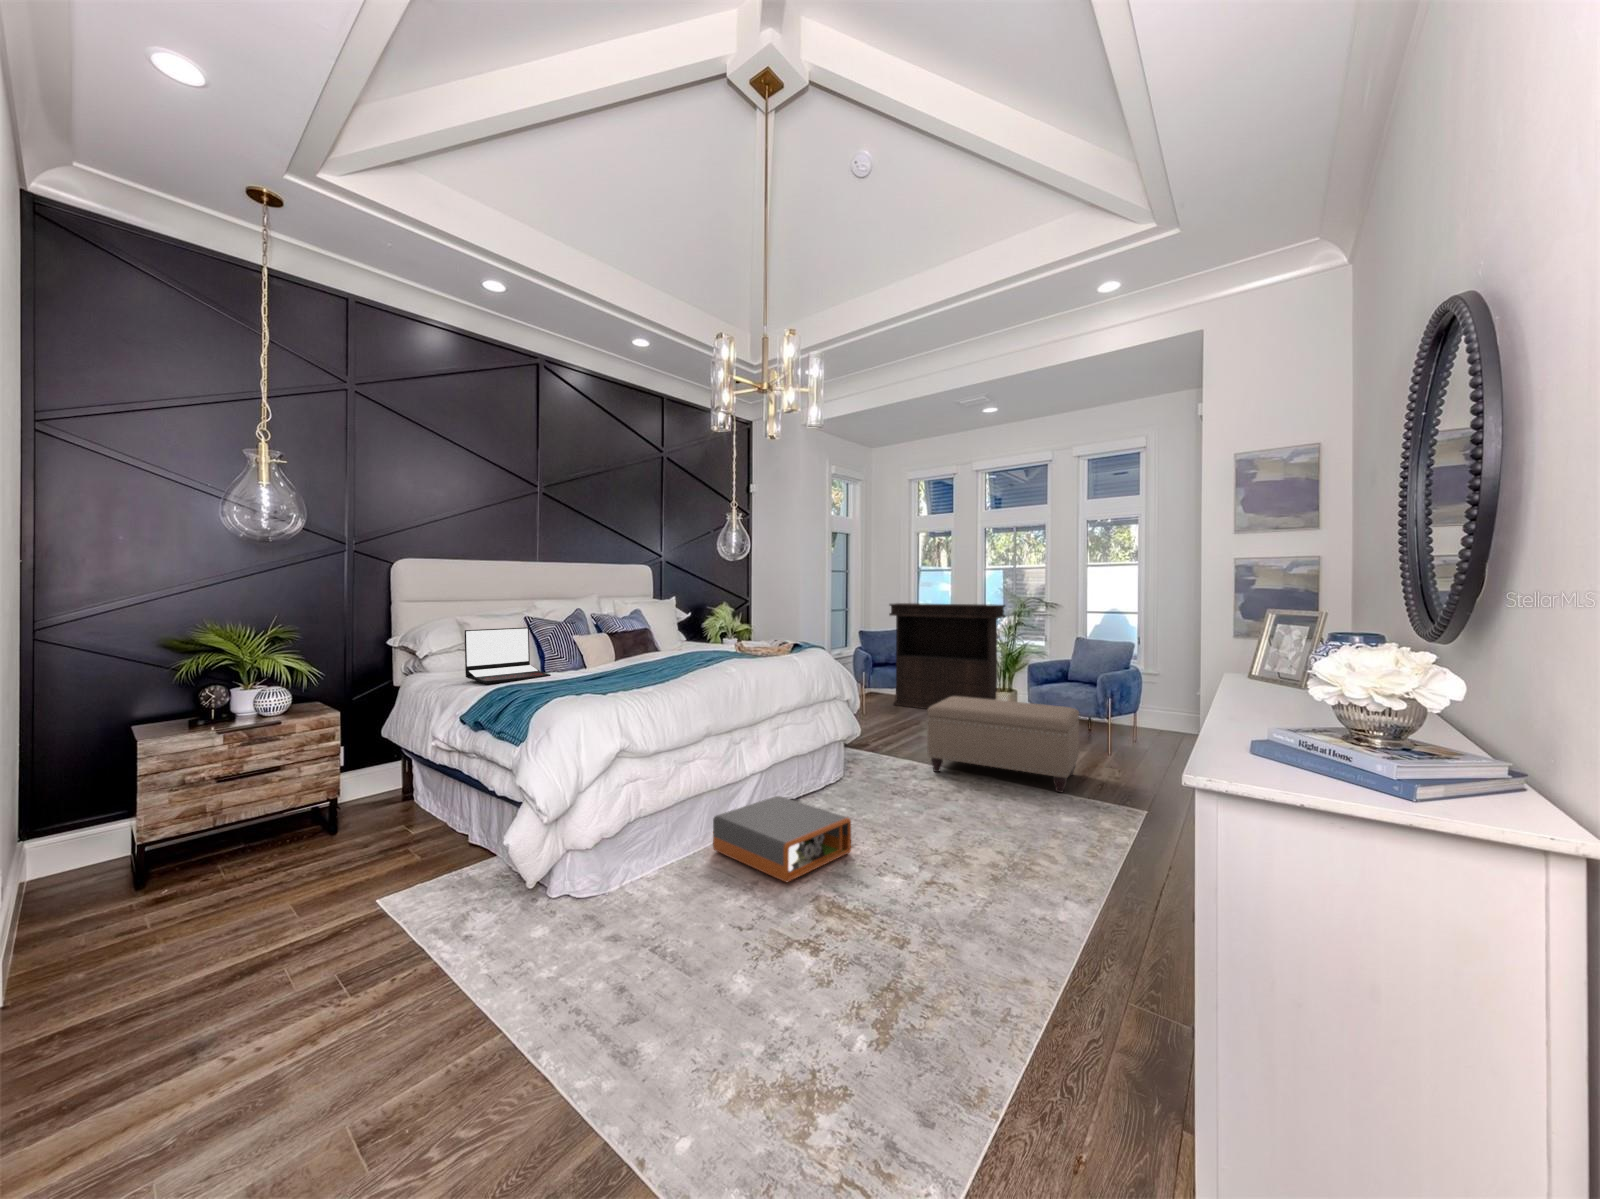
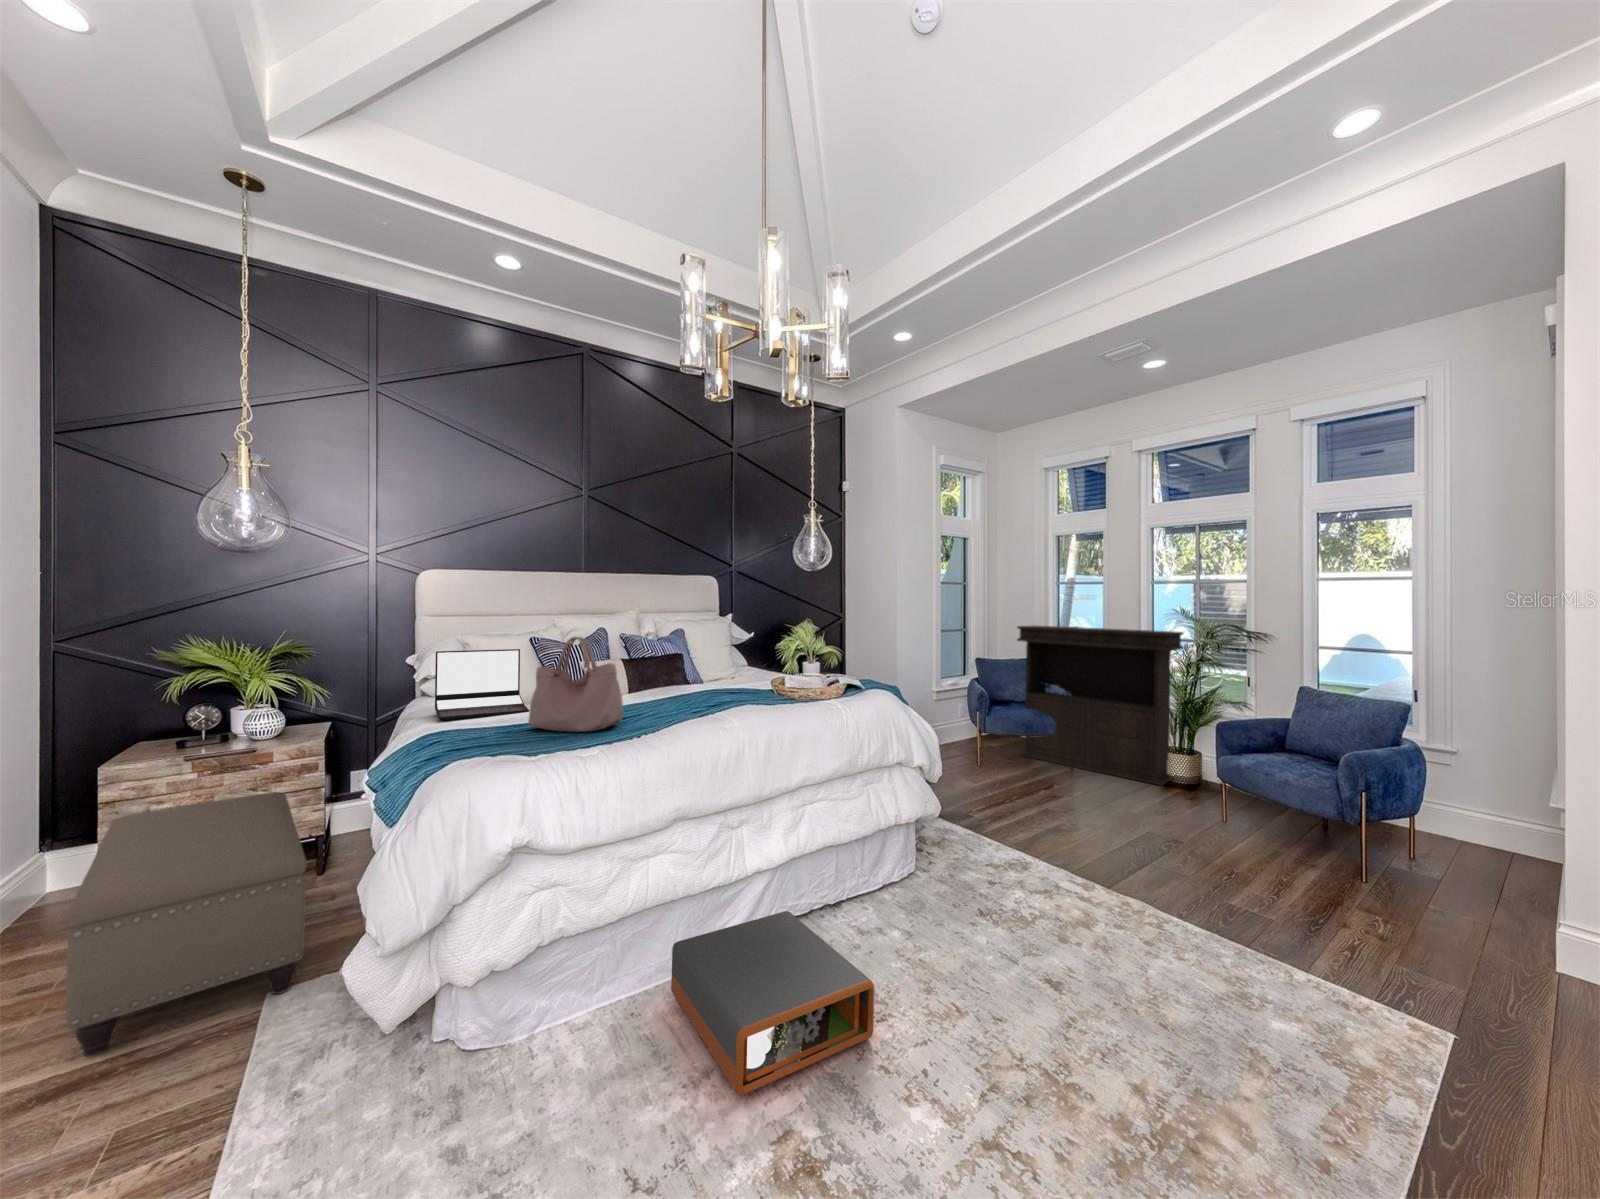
handbag: none [576,612,653,682] -> present [529,637,623,732]
ottoman: present [927,696,1079,792] -> present [66,792,307,1056]

